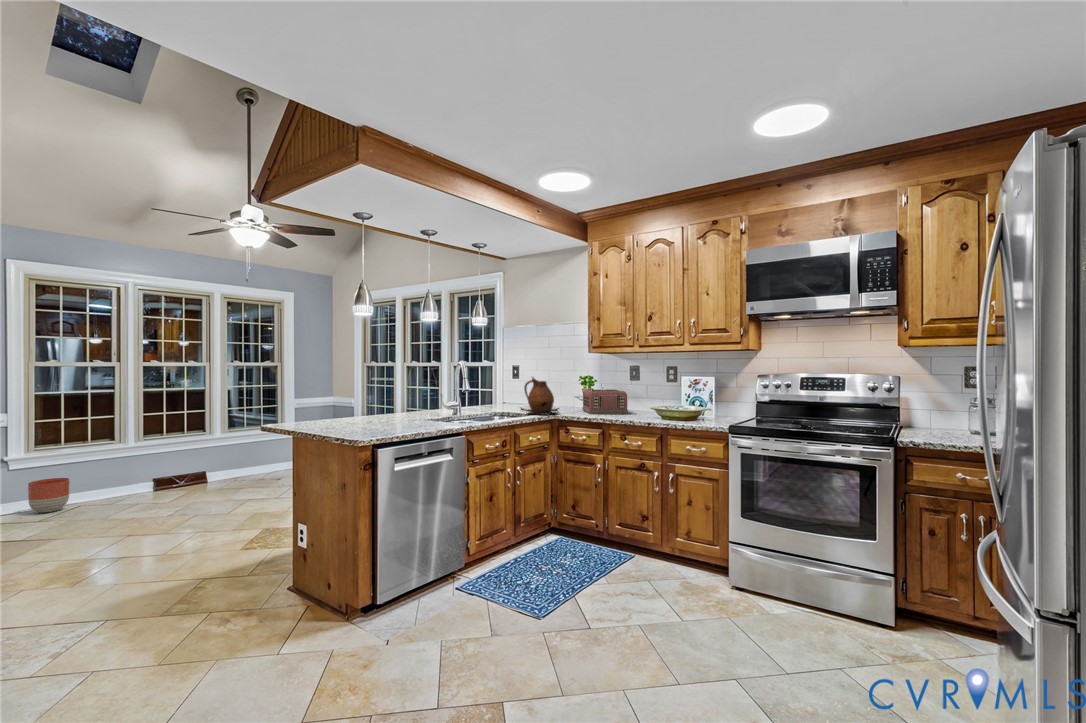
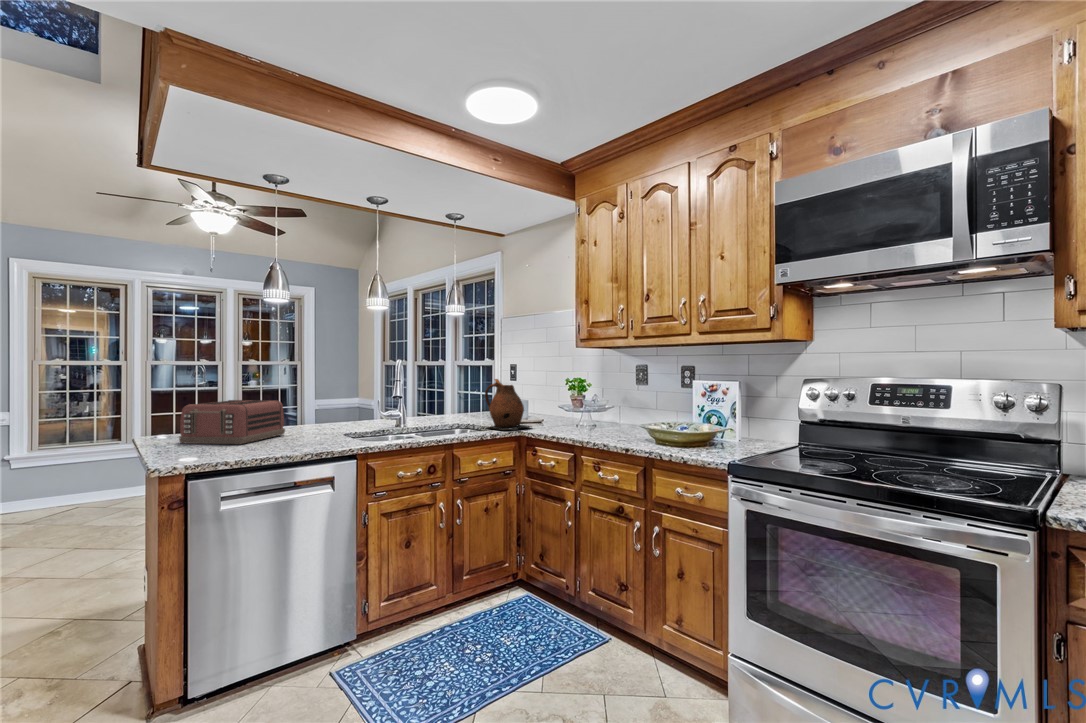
toaster: present [582,390,628,414] -> present [179,400,285,444]
planter: present [28,478,69,512] -> none [25,479,67,514]

